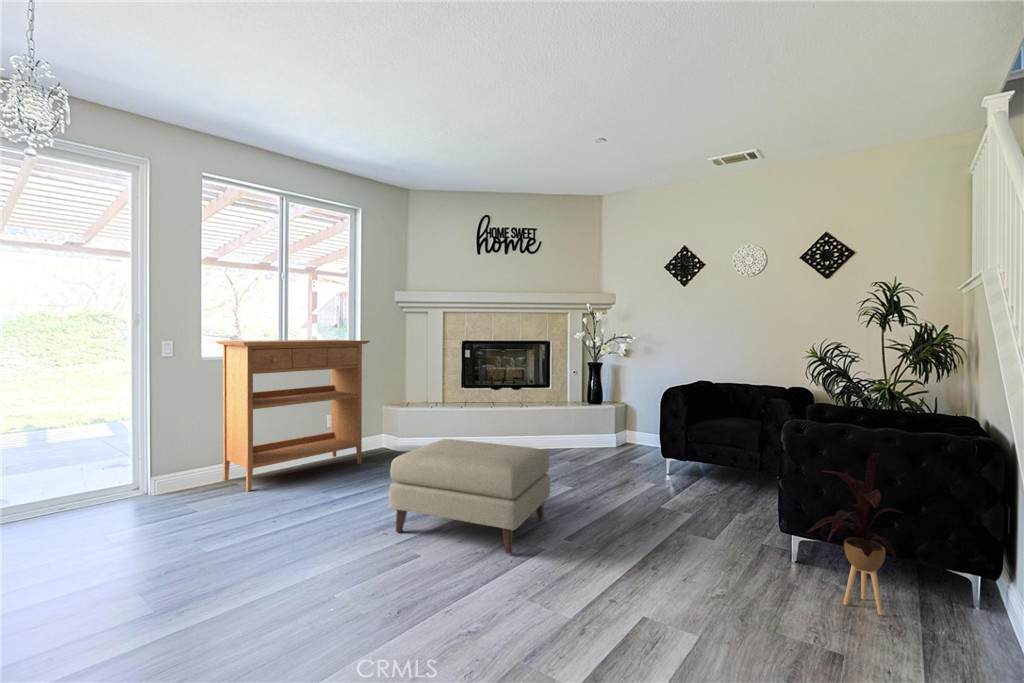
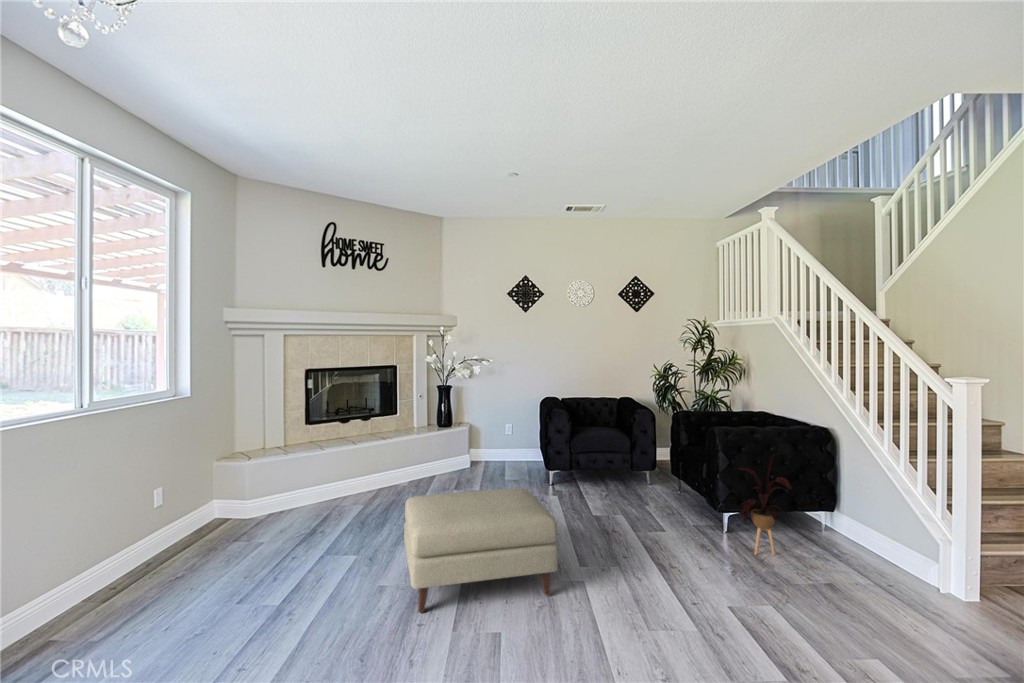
console table: present [216,340,370,491] -> none [19,384,241,635]

